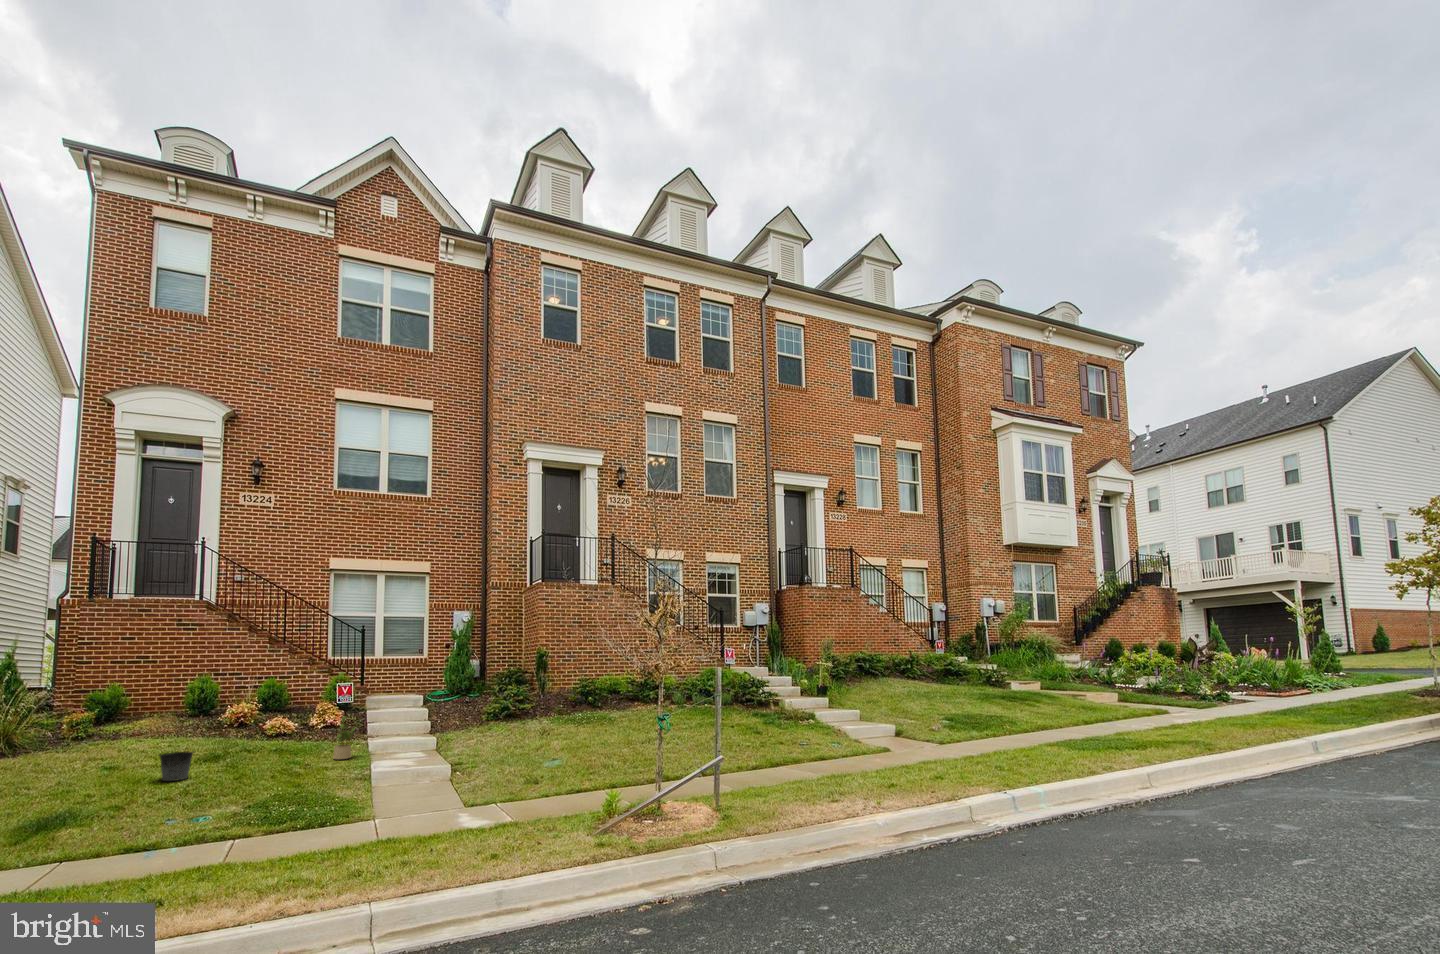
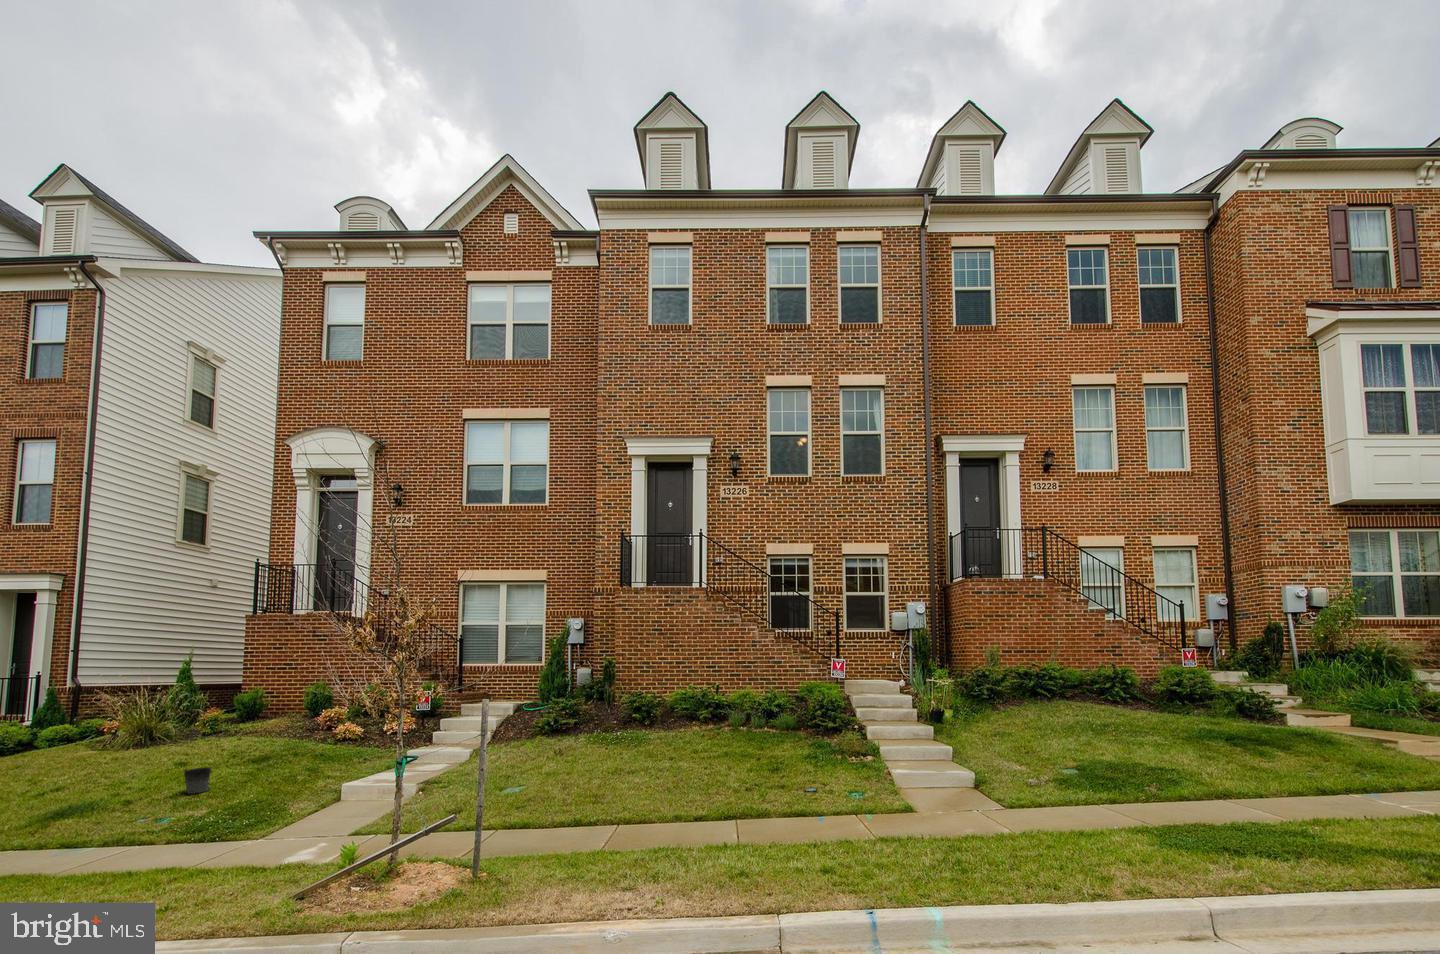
potted plant: present [333,716,355,759] -> none [329,741,351,781]

